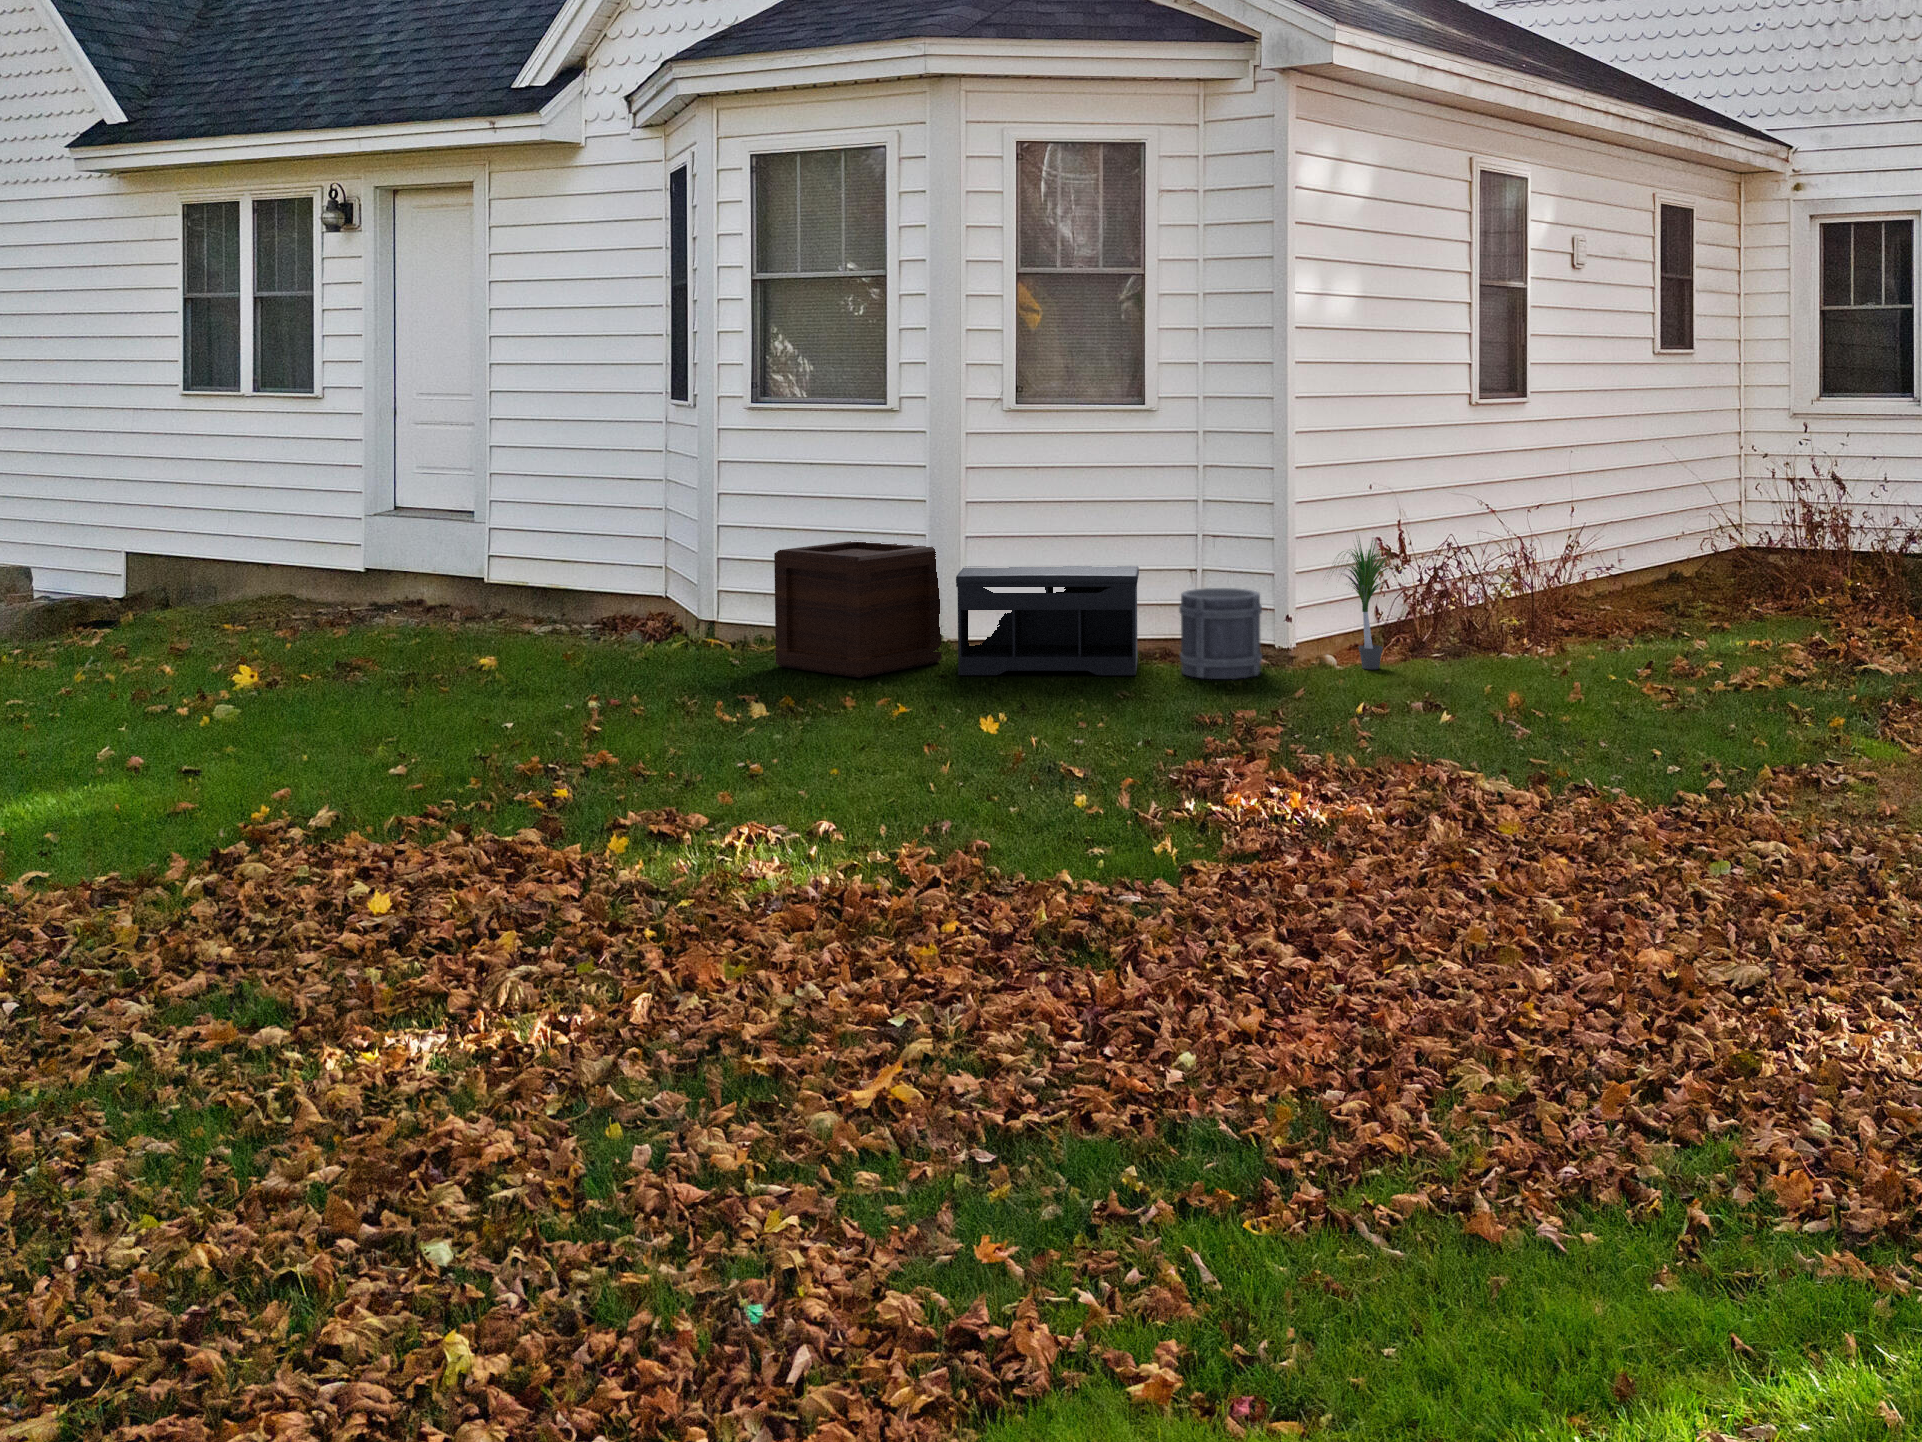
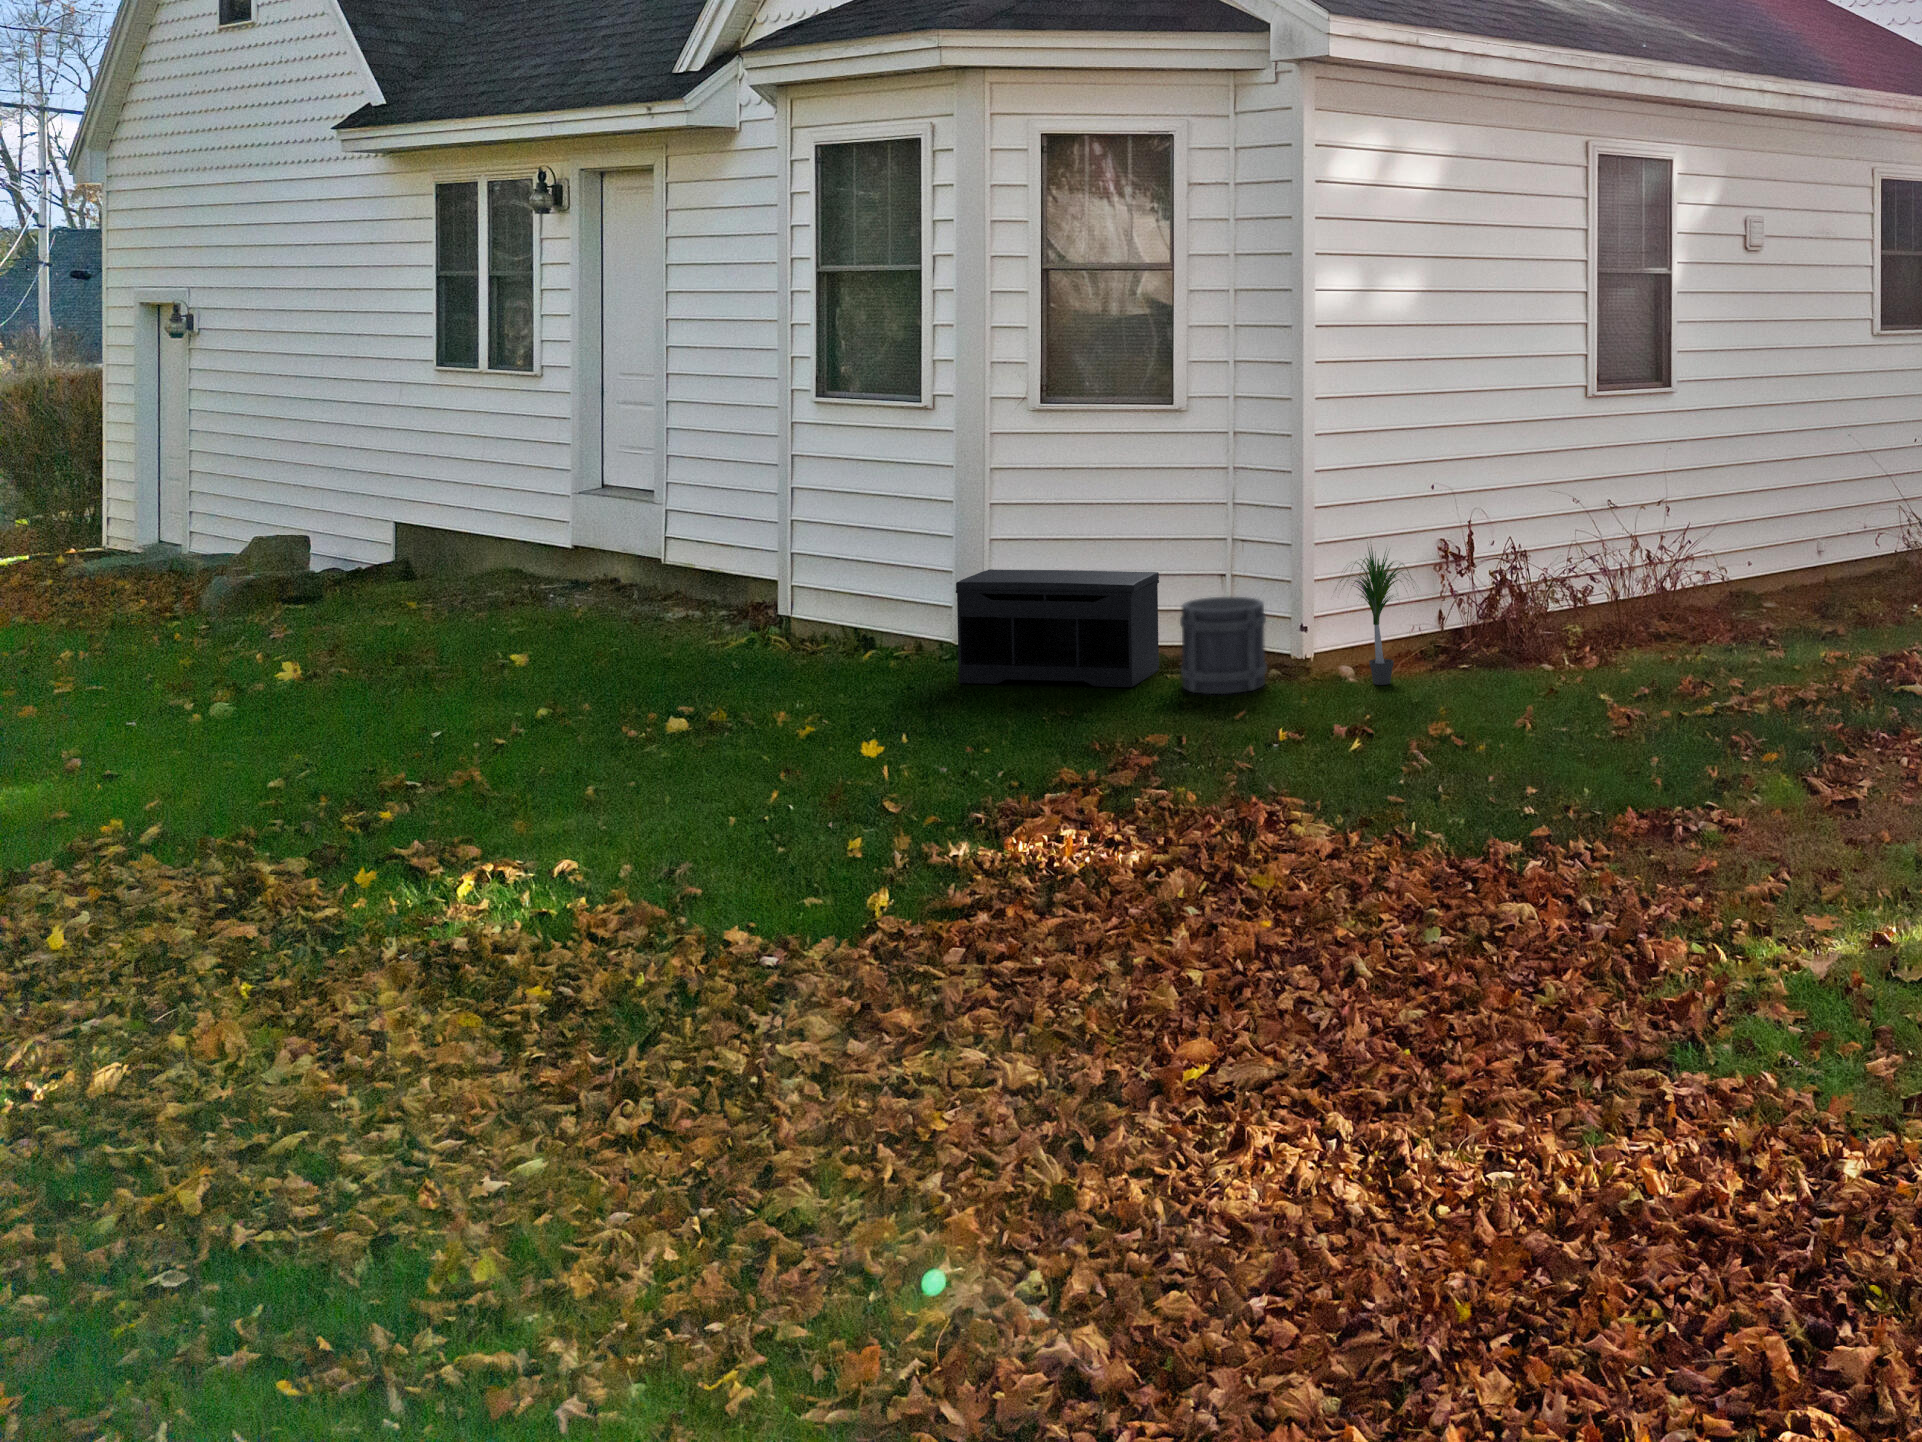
wooden crate: present [774,541,942,678] -> none [795,539,965,684]

